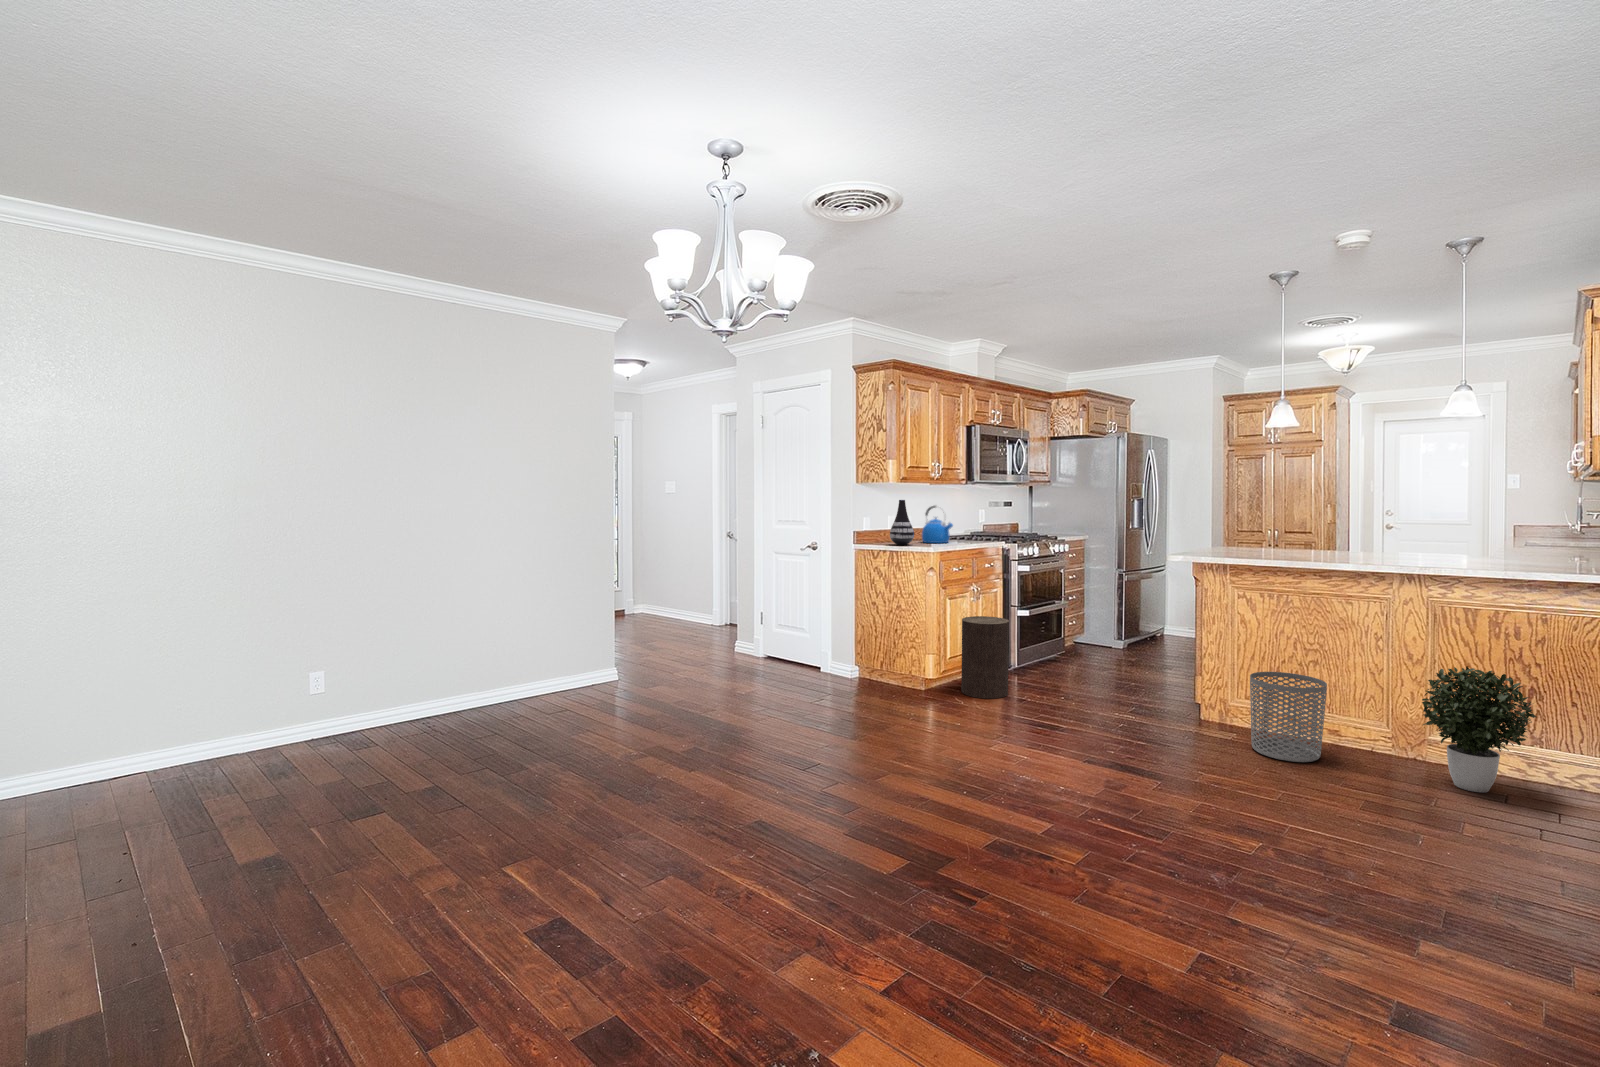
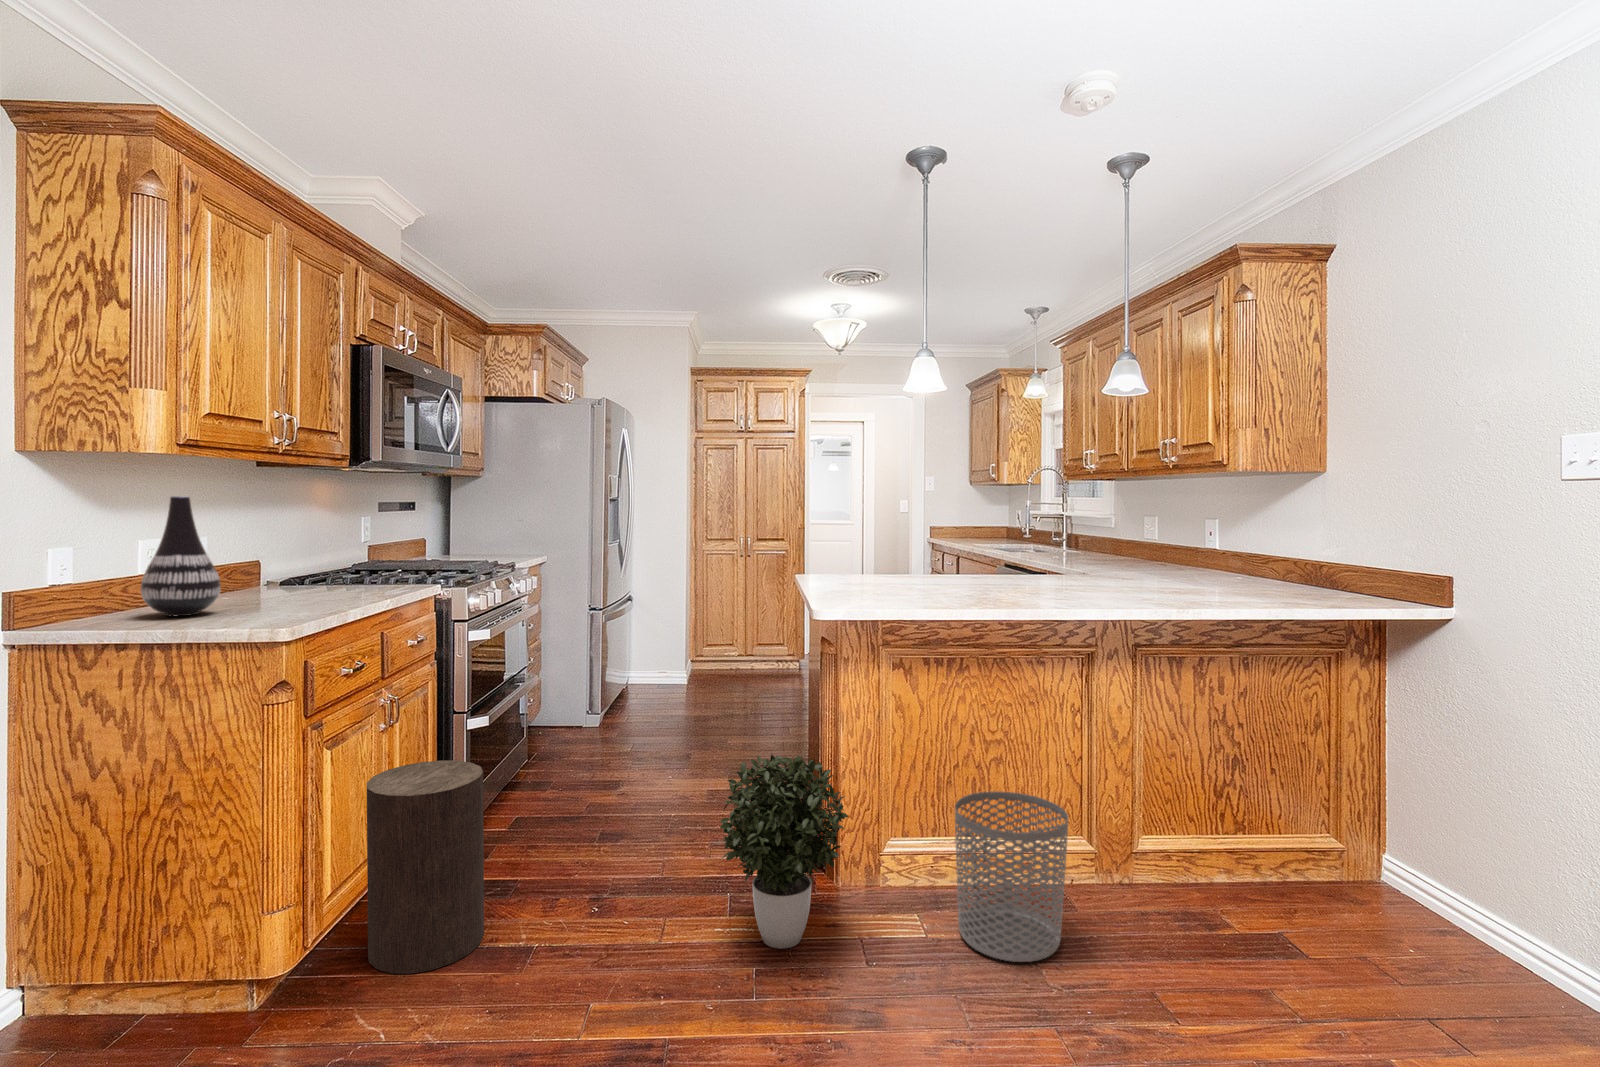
kettle: present [922,506,953,543] -> none [243,512,330,603]
potted plant: present [1422,666,1536,792] -> present [720,754,848,949]

